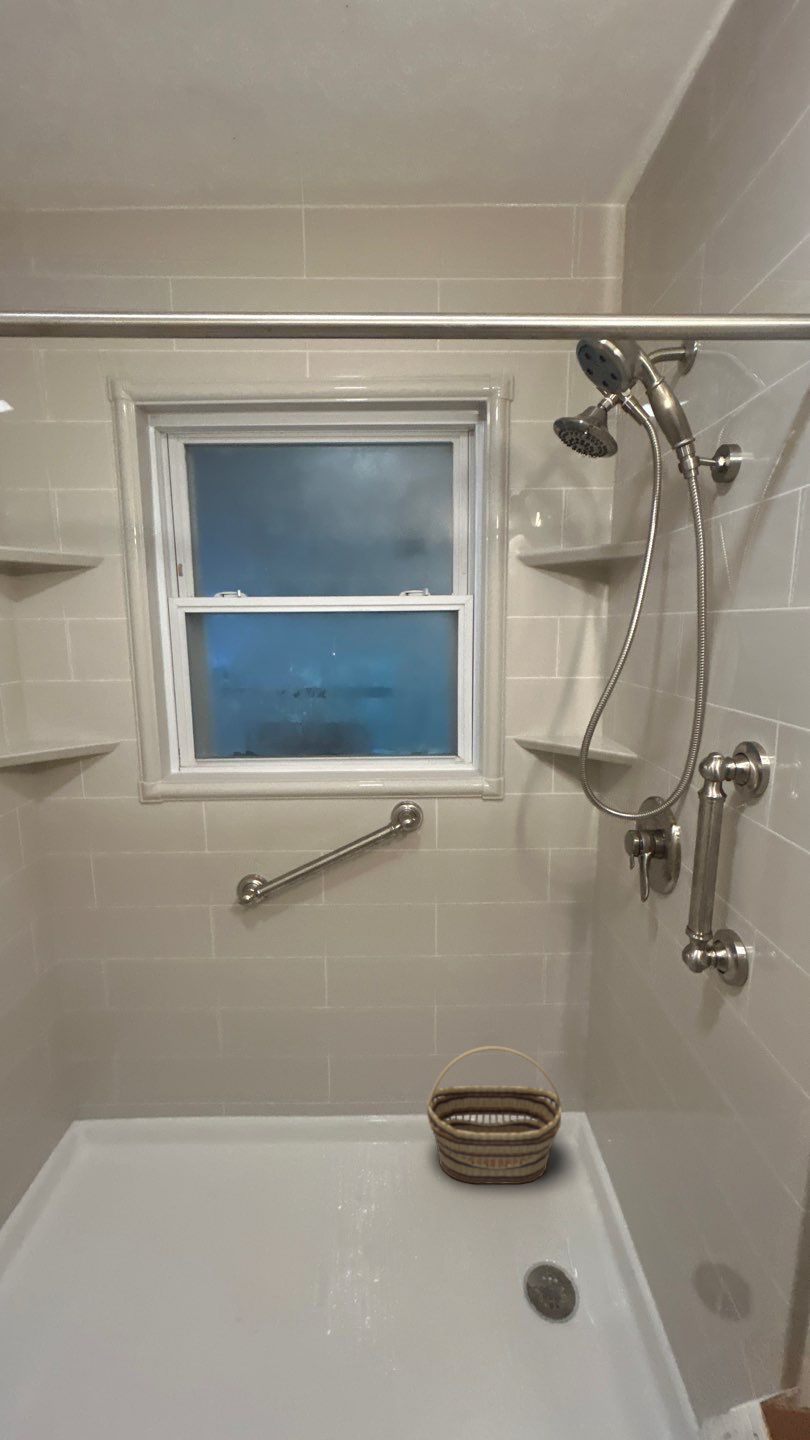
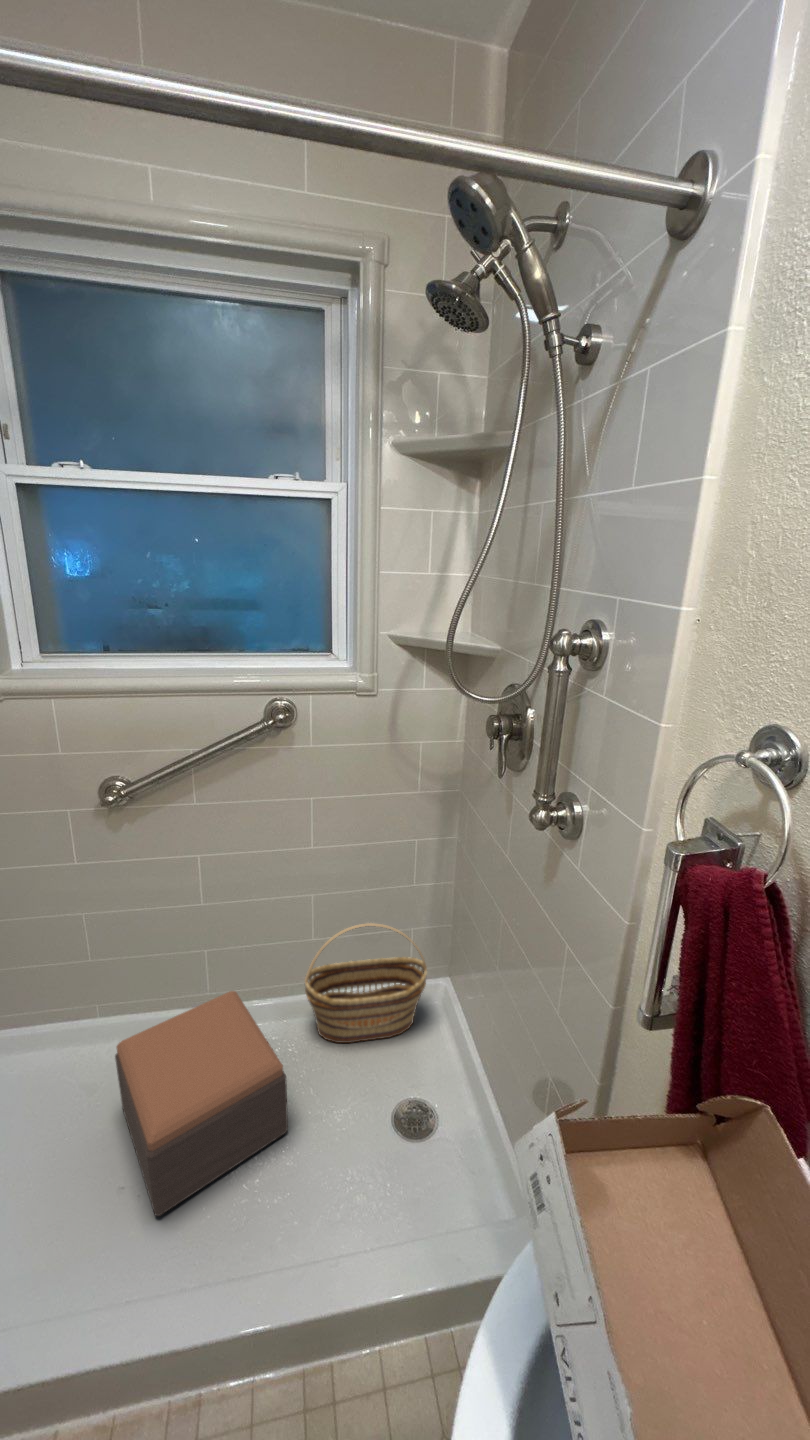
footstool: none [239,1107,410,1364] -> present [115,991,288,1216]

